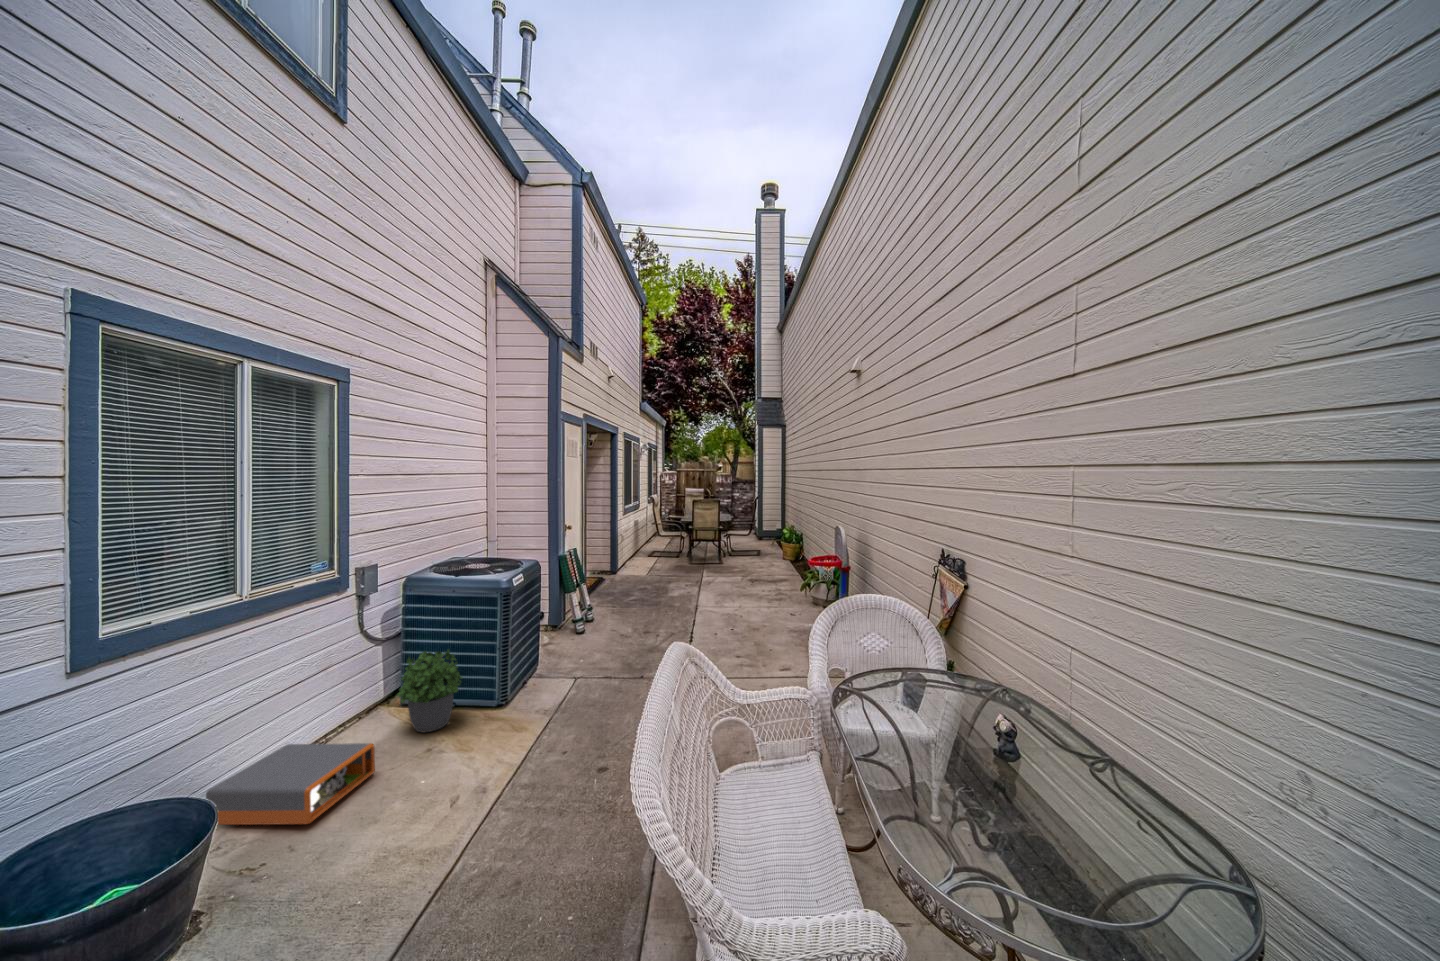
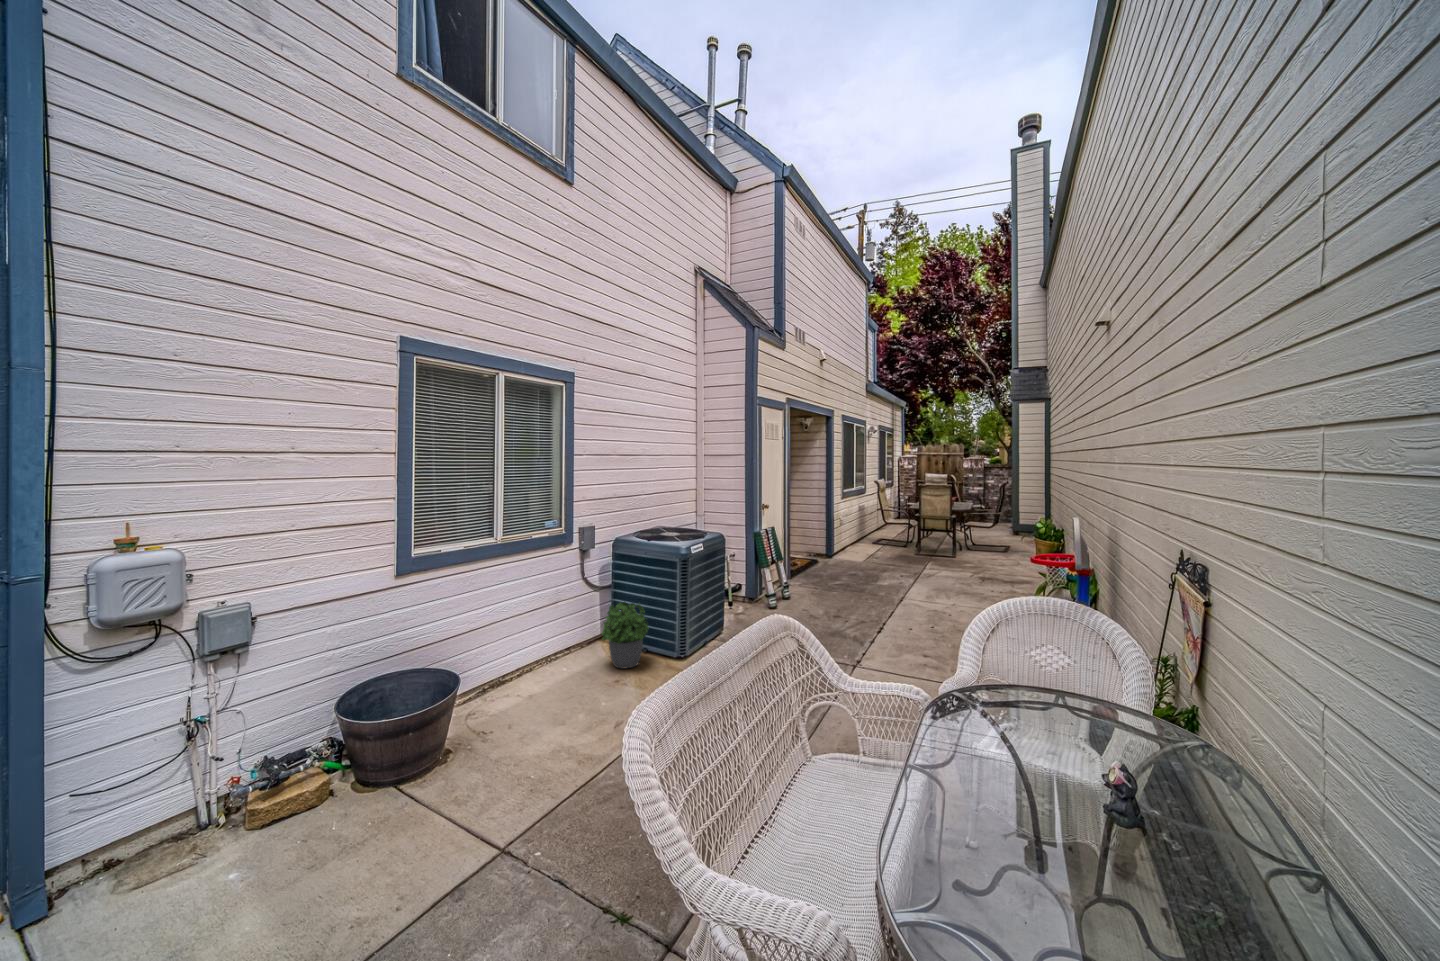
storage box: present [206,743,375,825] -> none [473,656,576,714]

